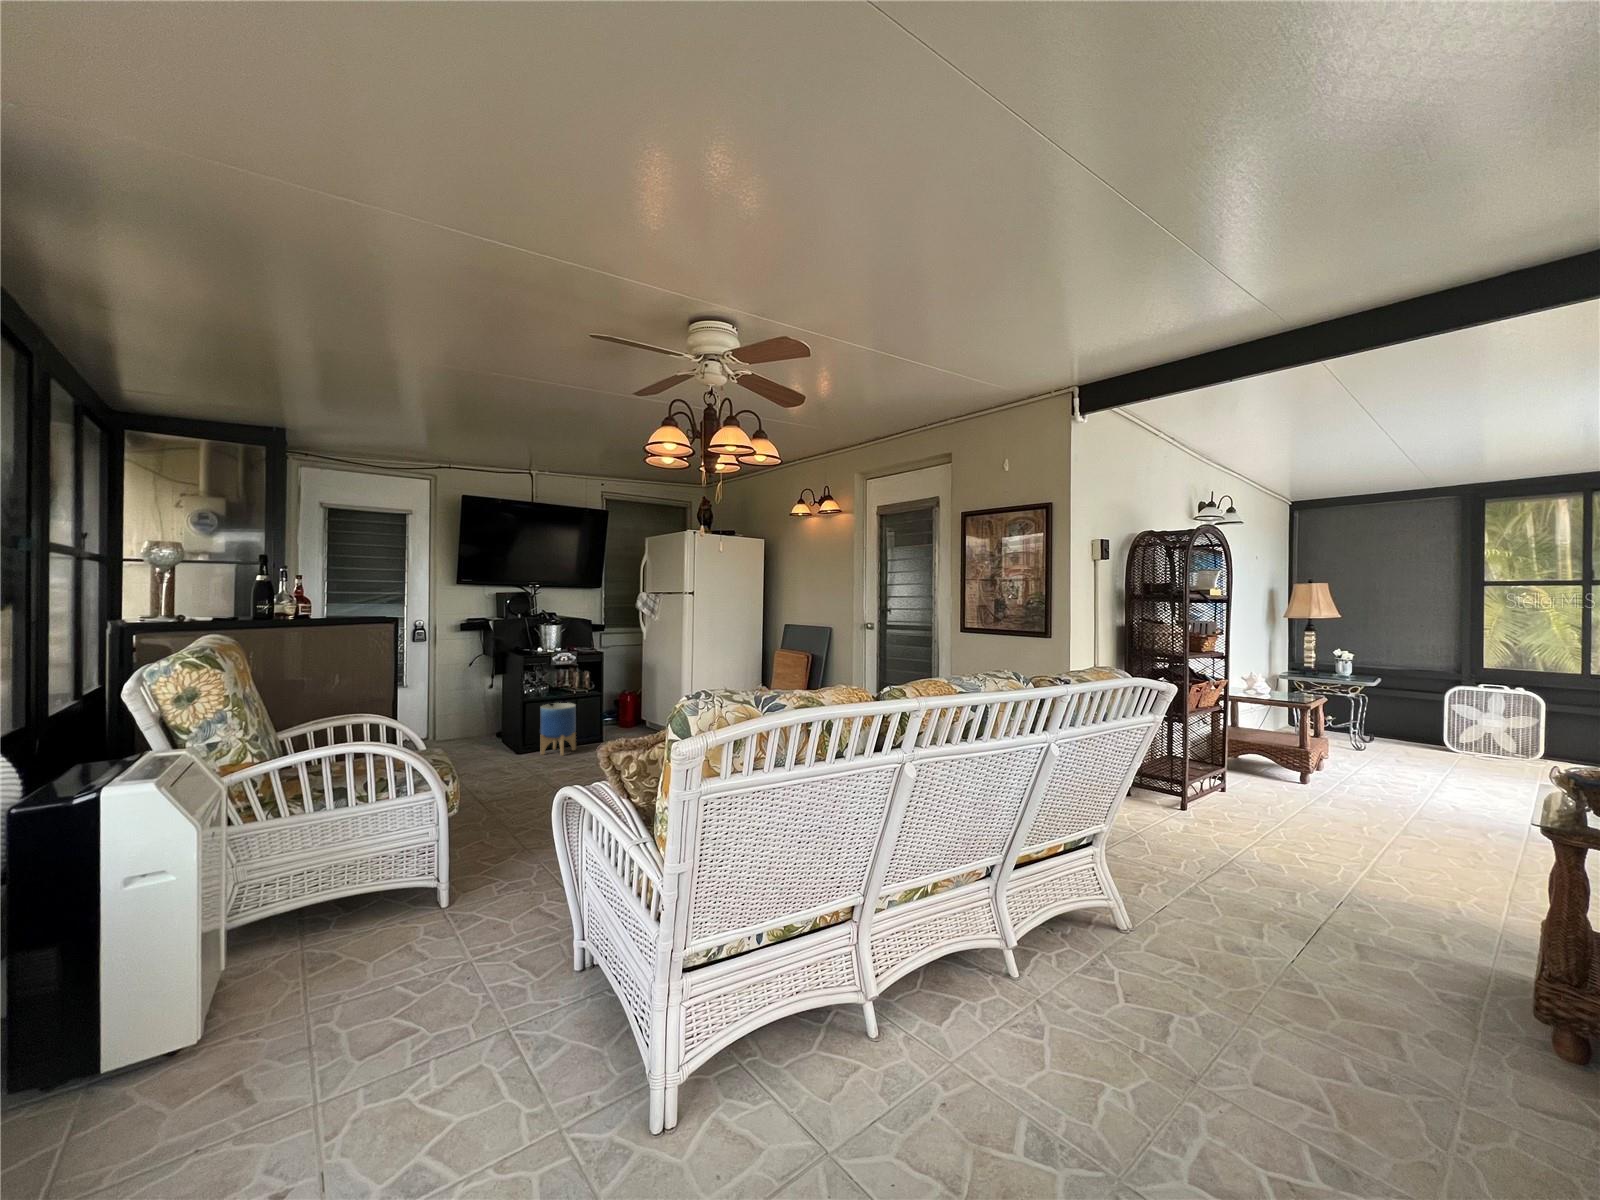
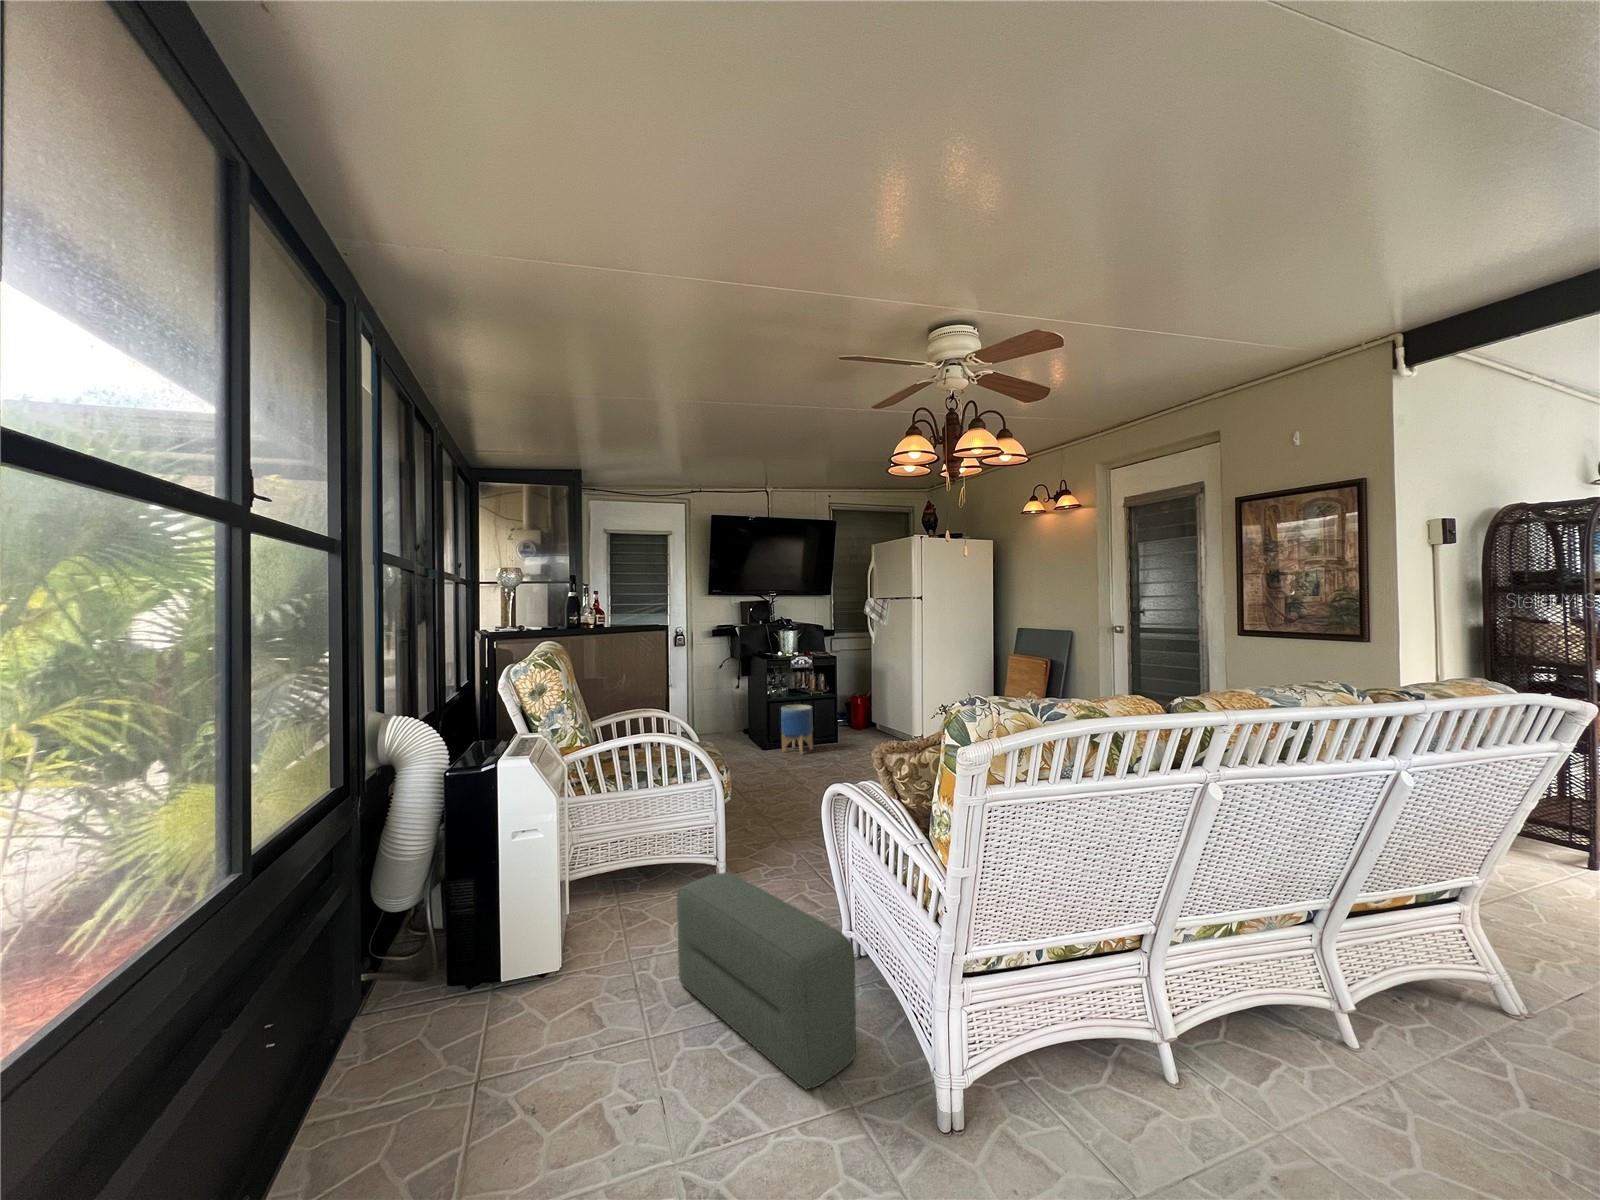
pouf: none [367,895,574,1126] -> present [677,872,856,1089]

